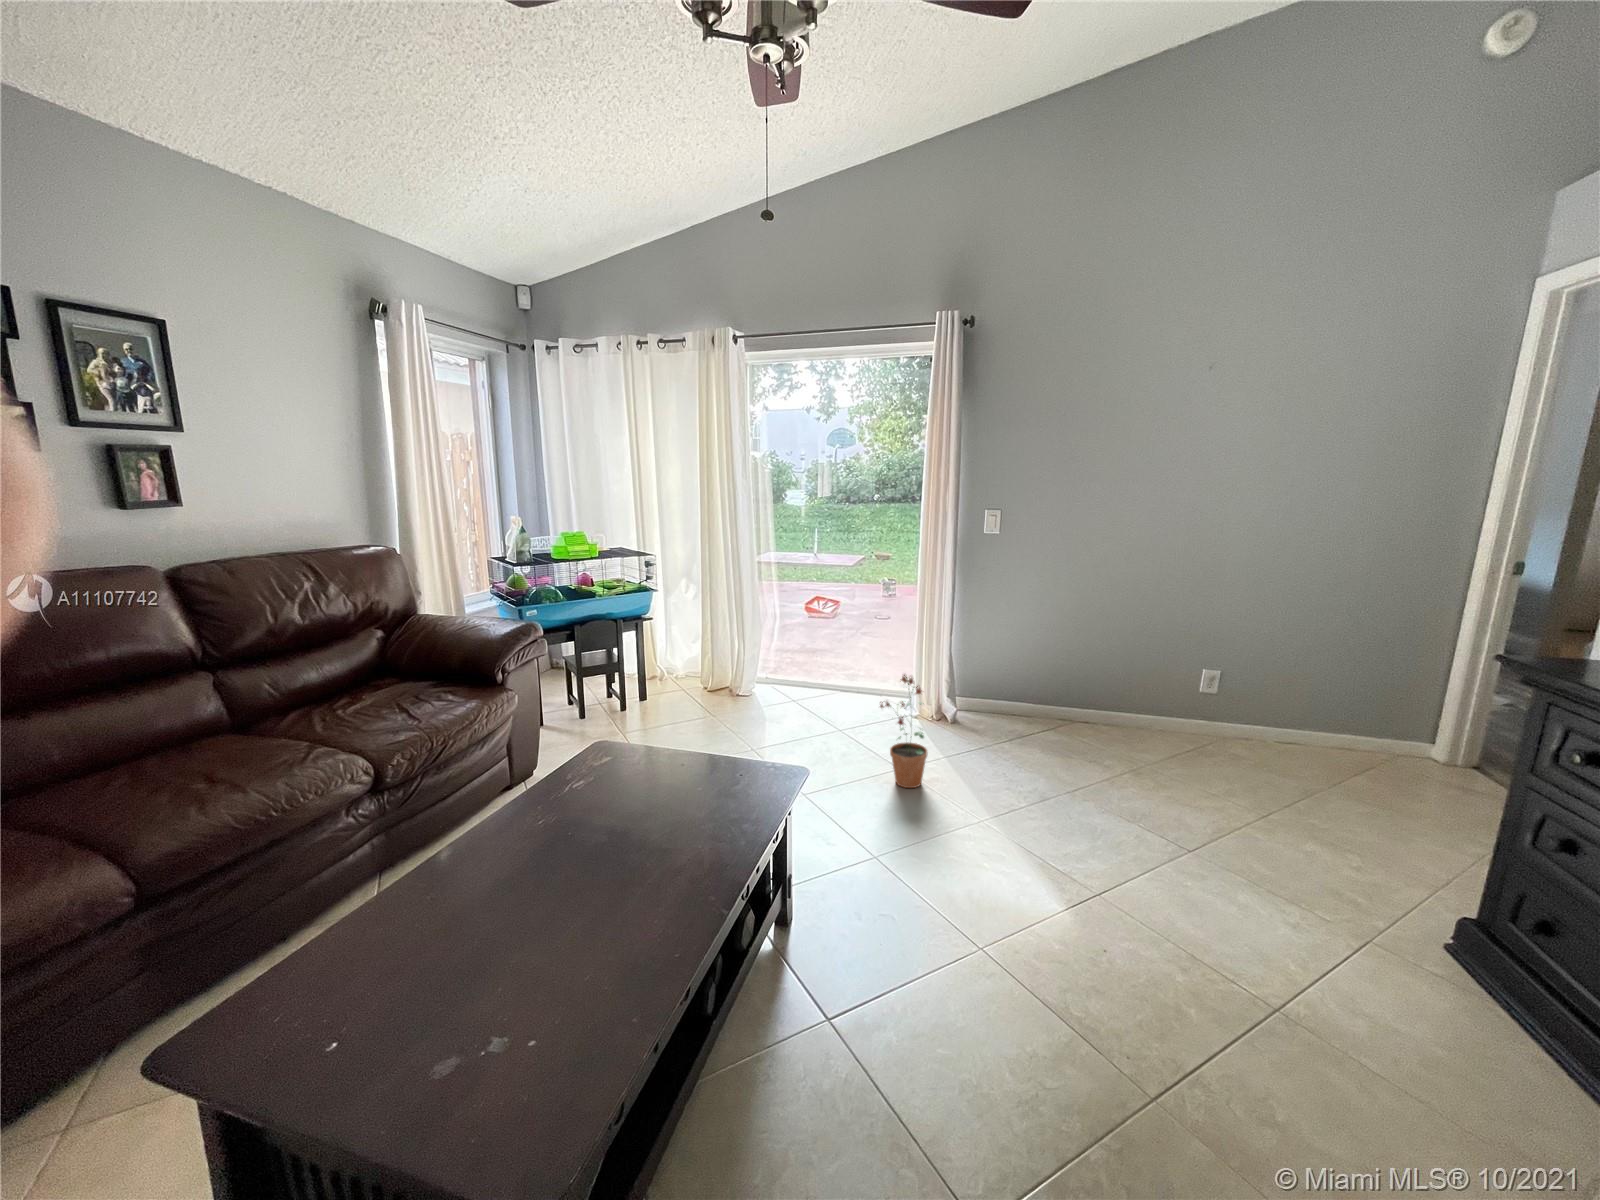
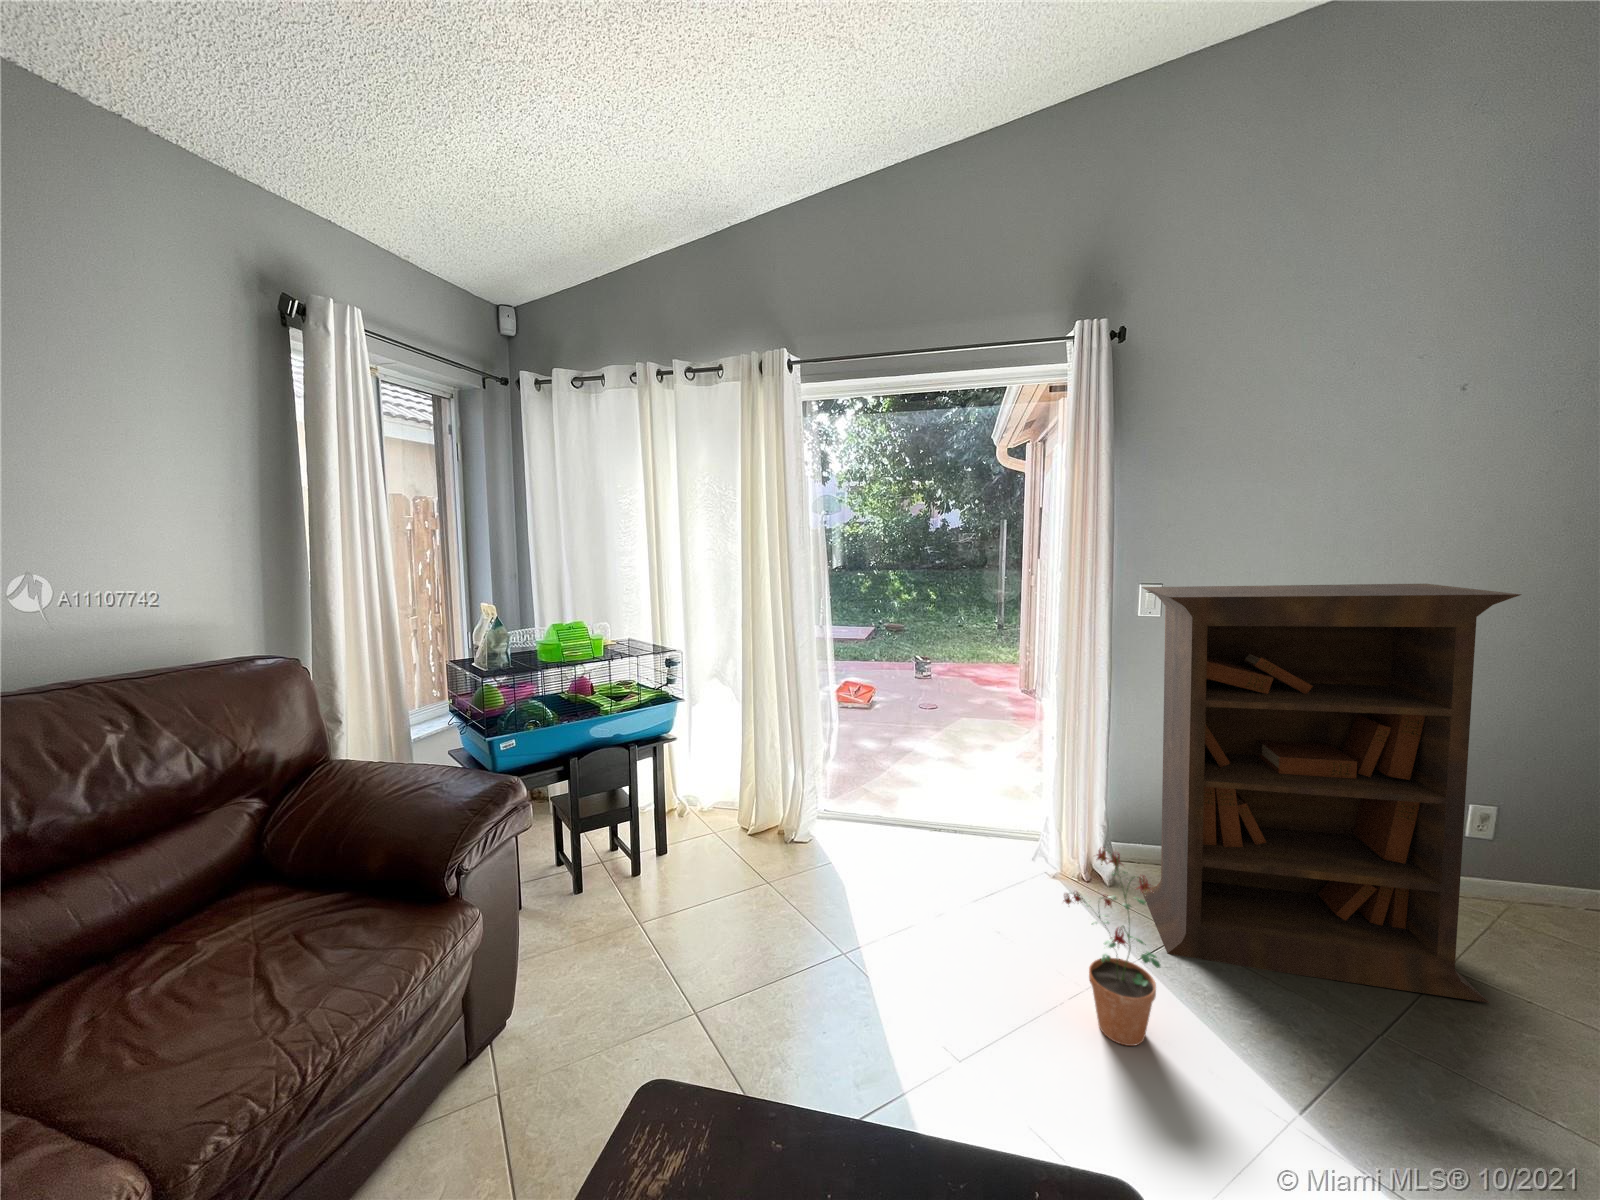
bookcase: none [962,509,1174,776] -> present [1142,584,1521,1003]

